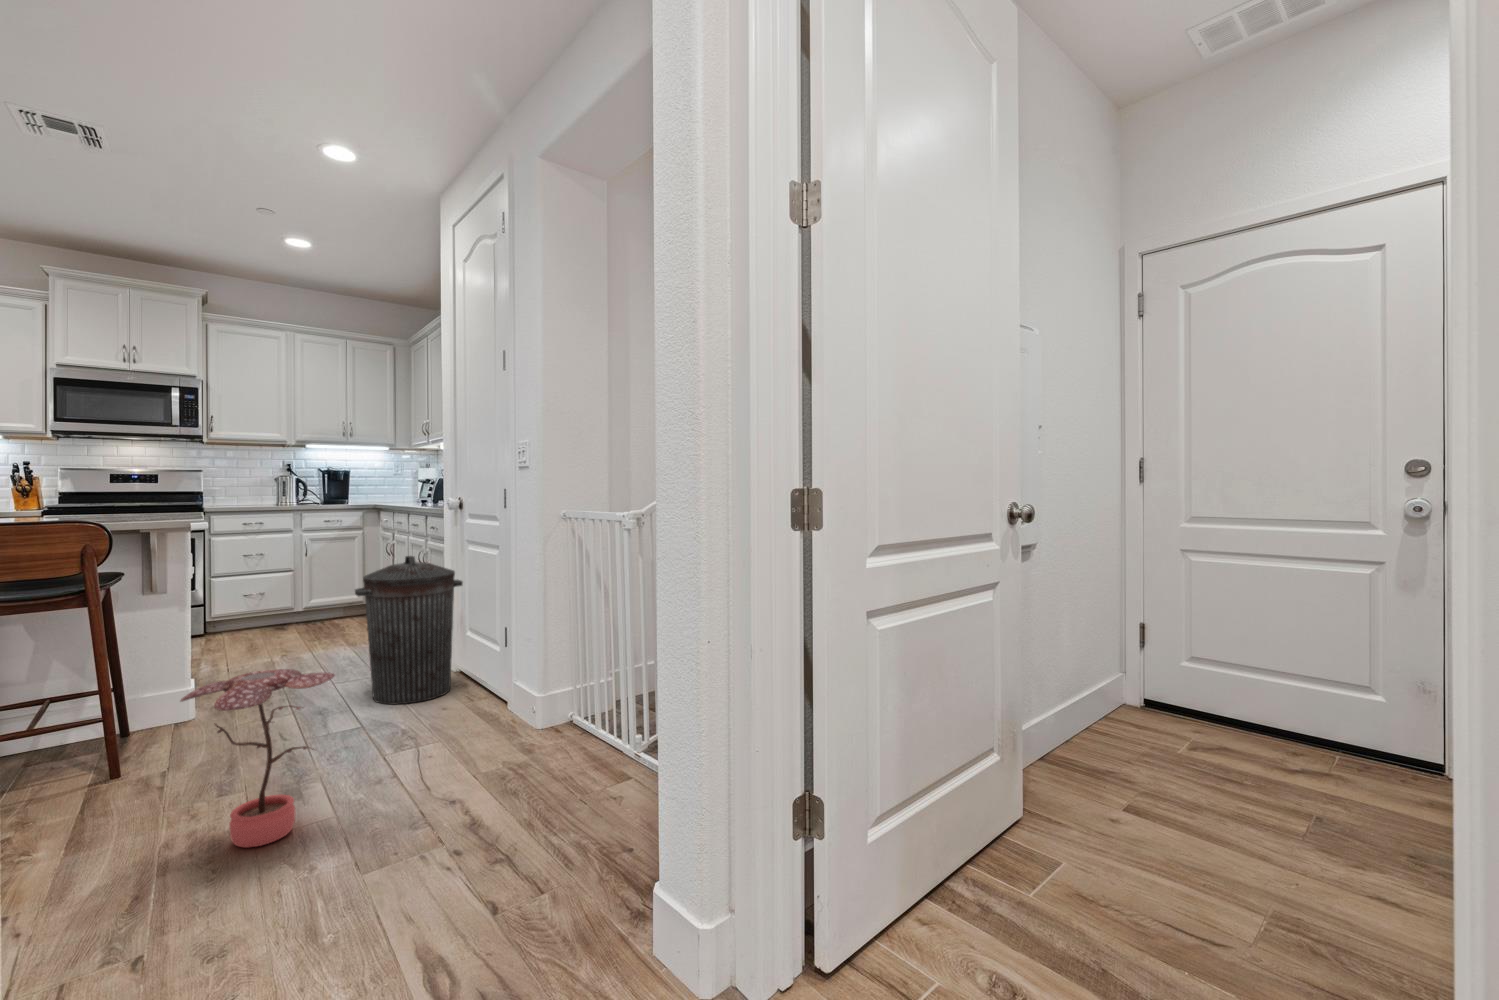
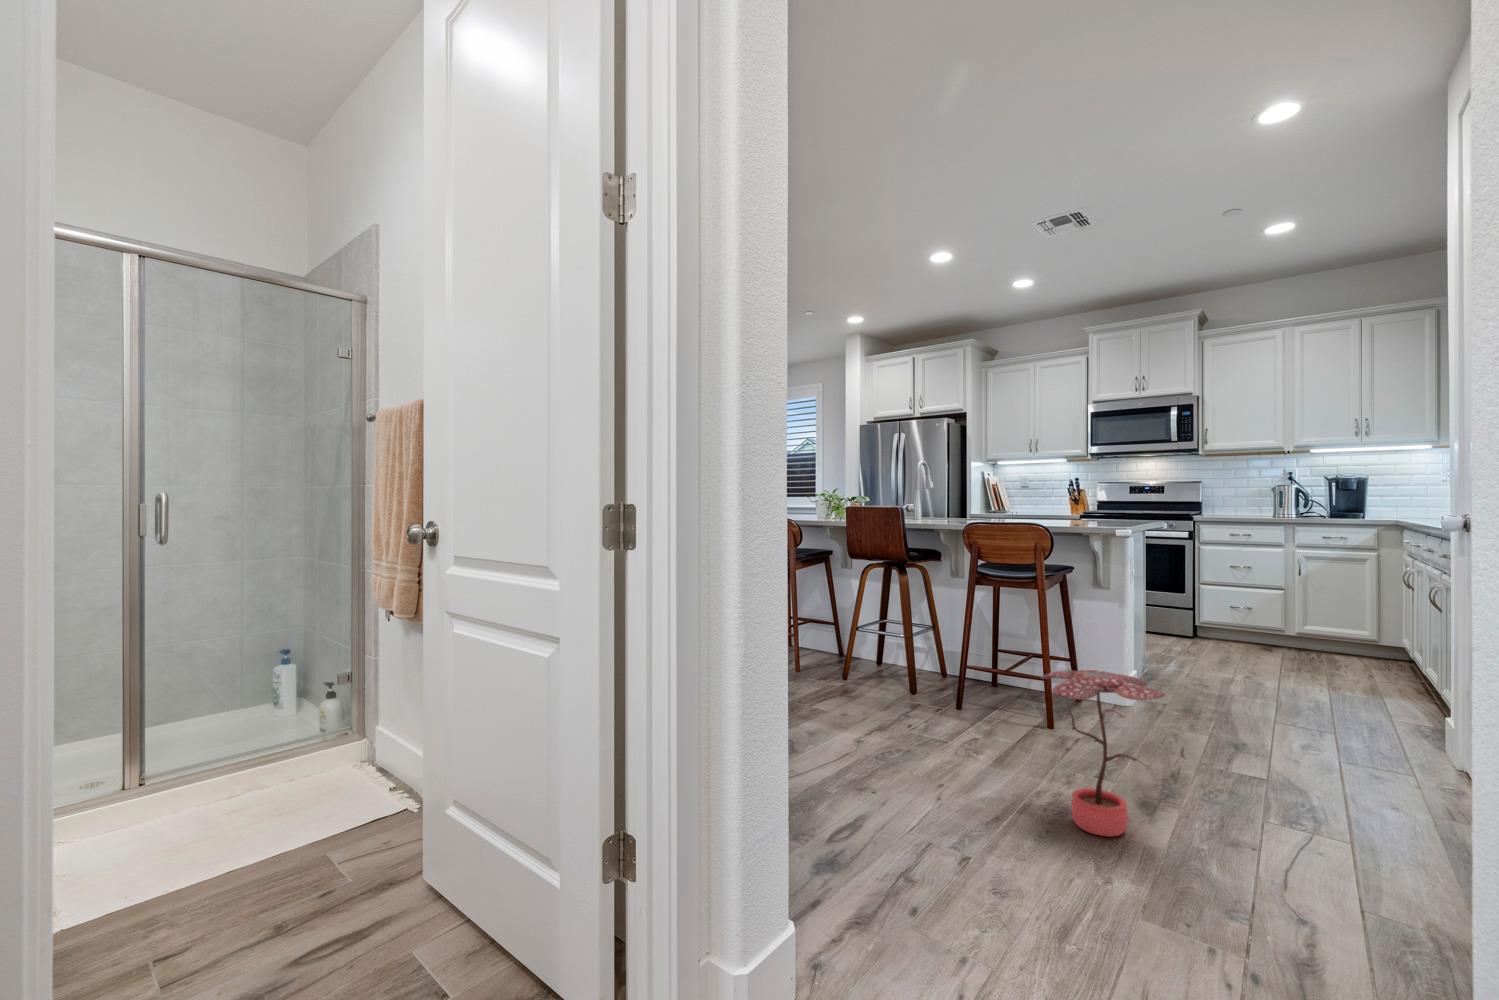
trash can: present [355,556,463,704] -> none [1284,586,1451,781]

